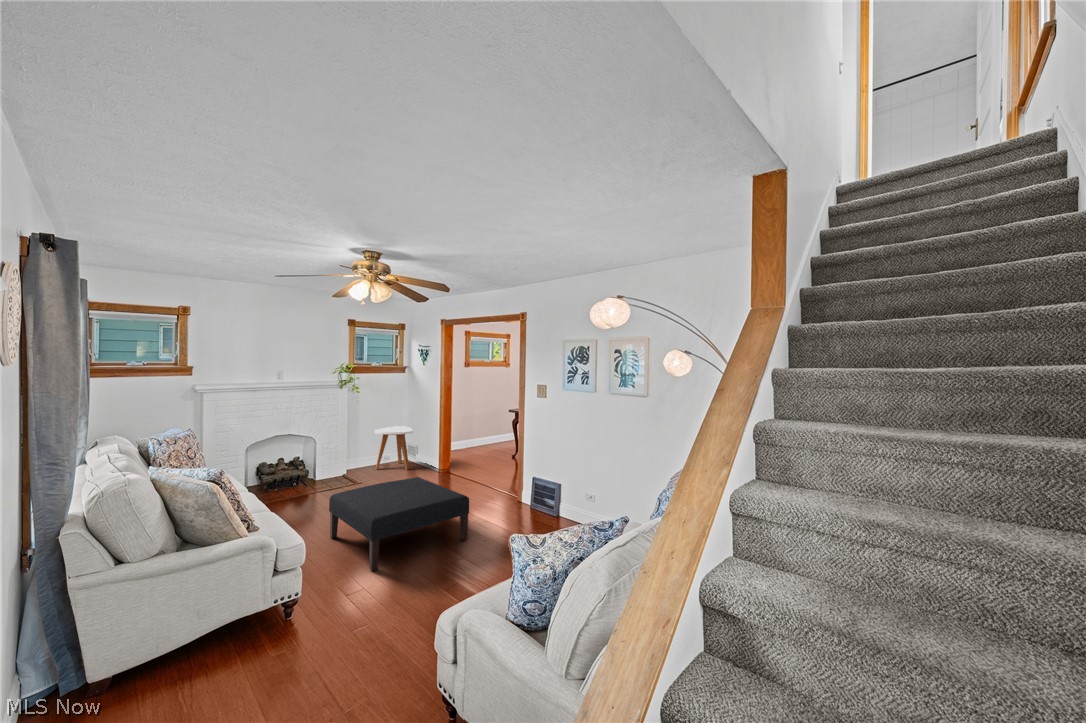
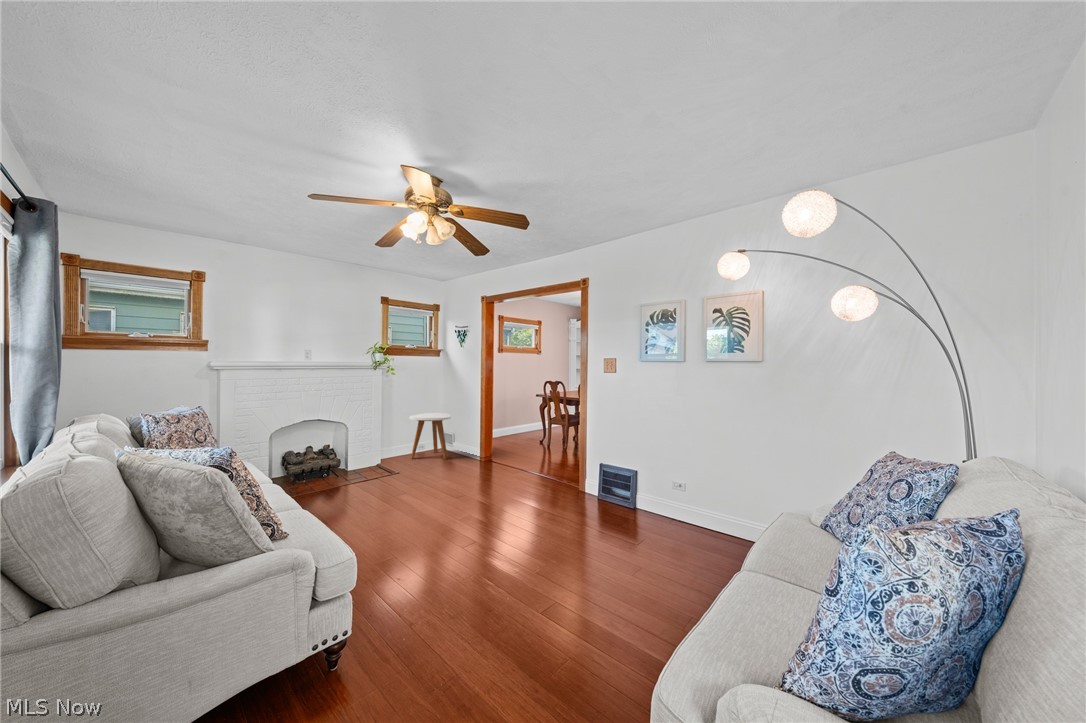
ottoman: present [329,477,469,571] -> none [372,465,545,586]

